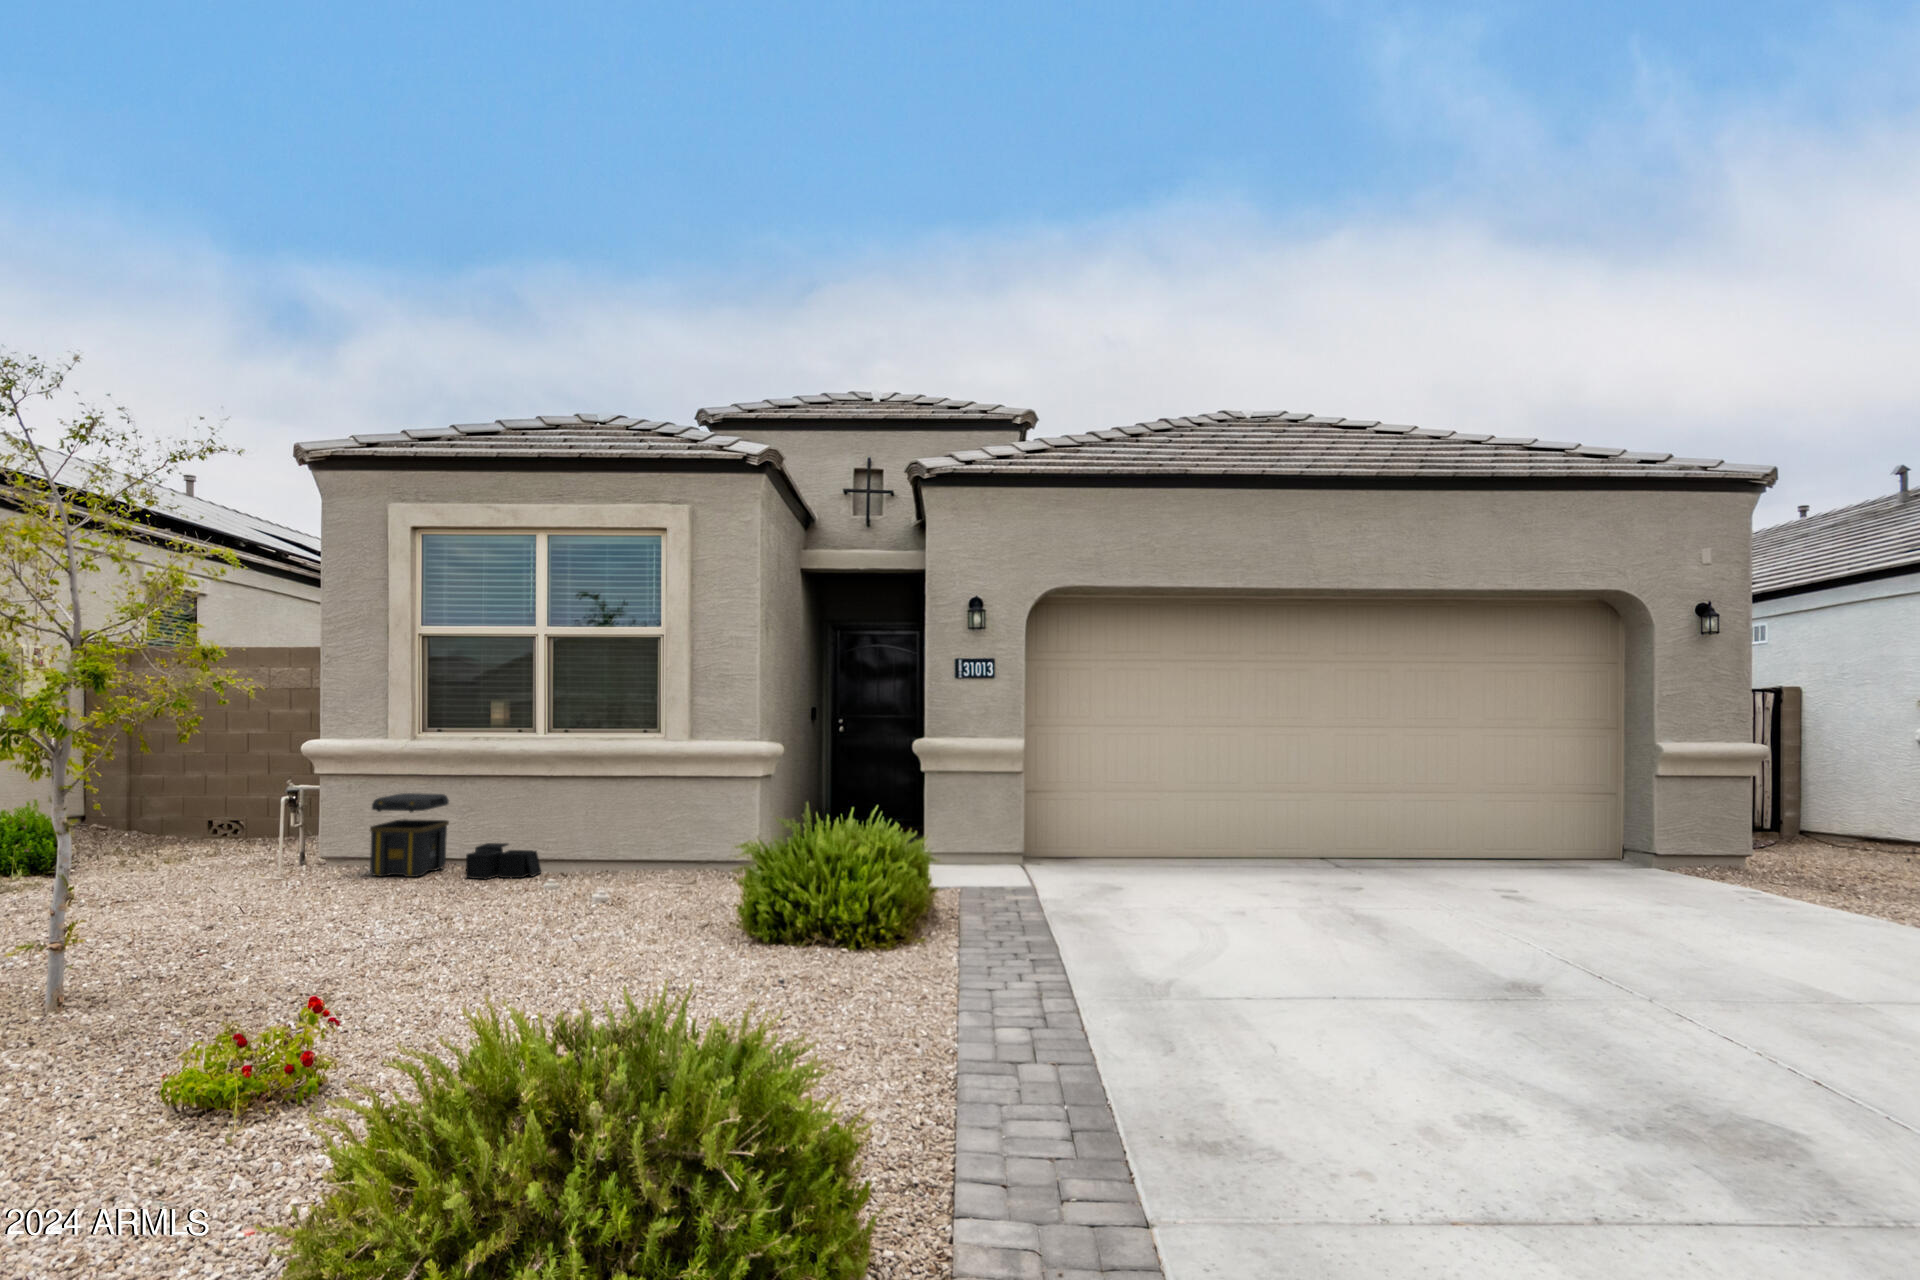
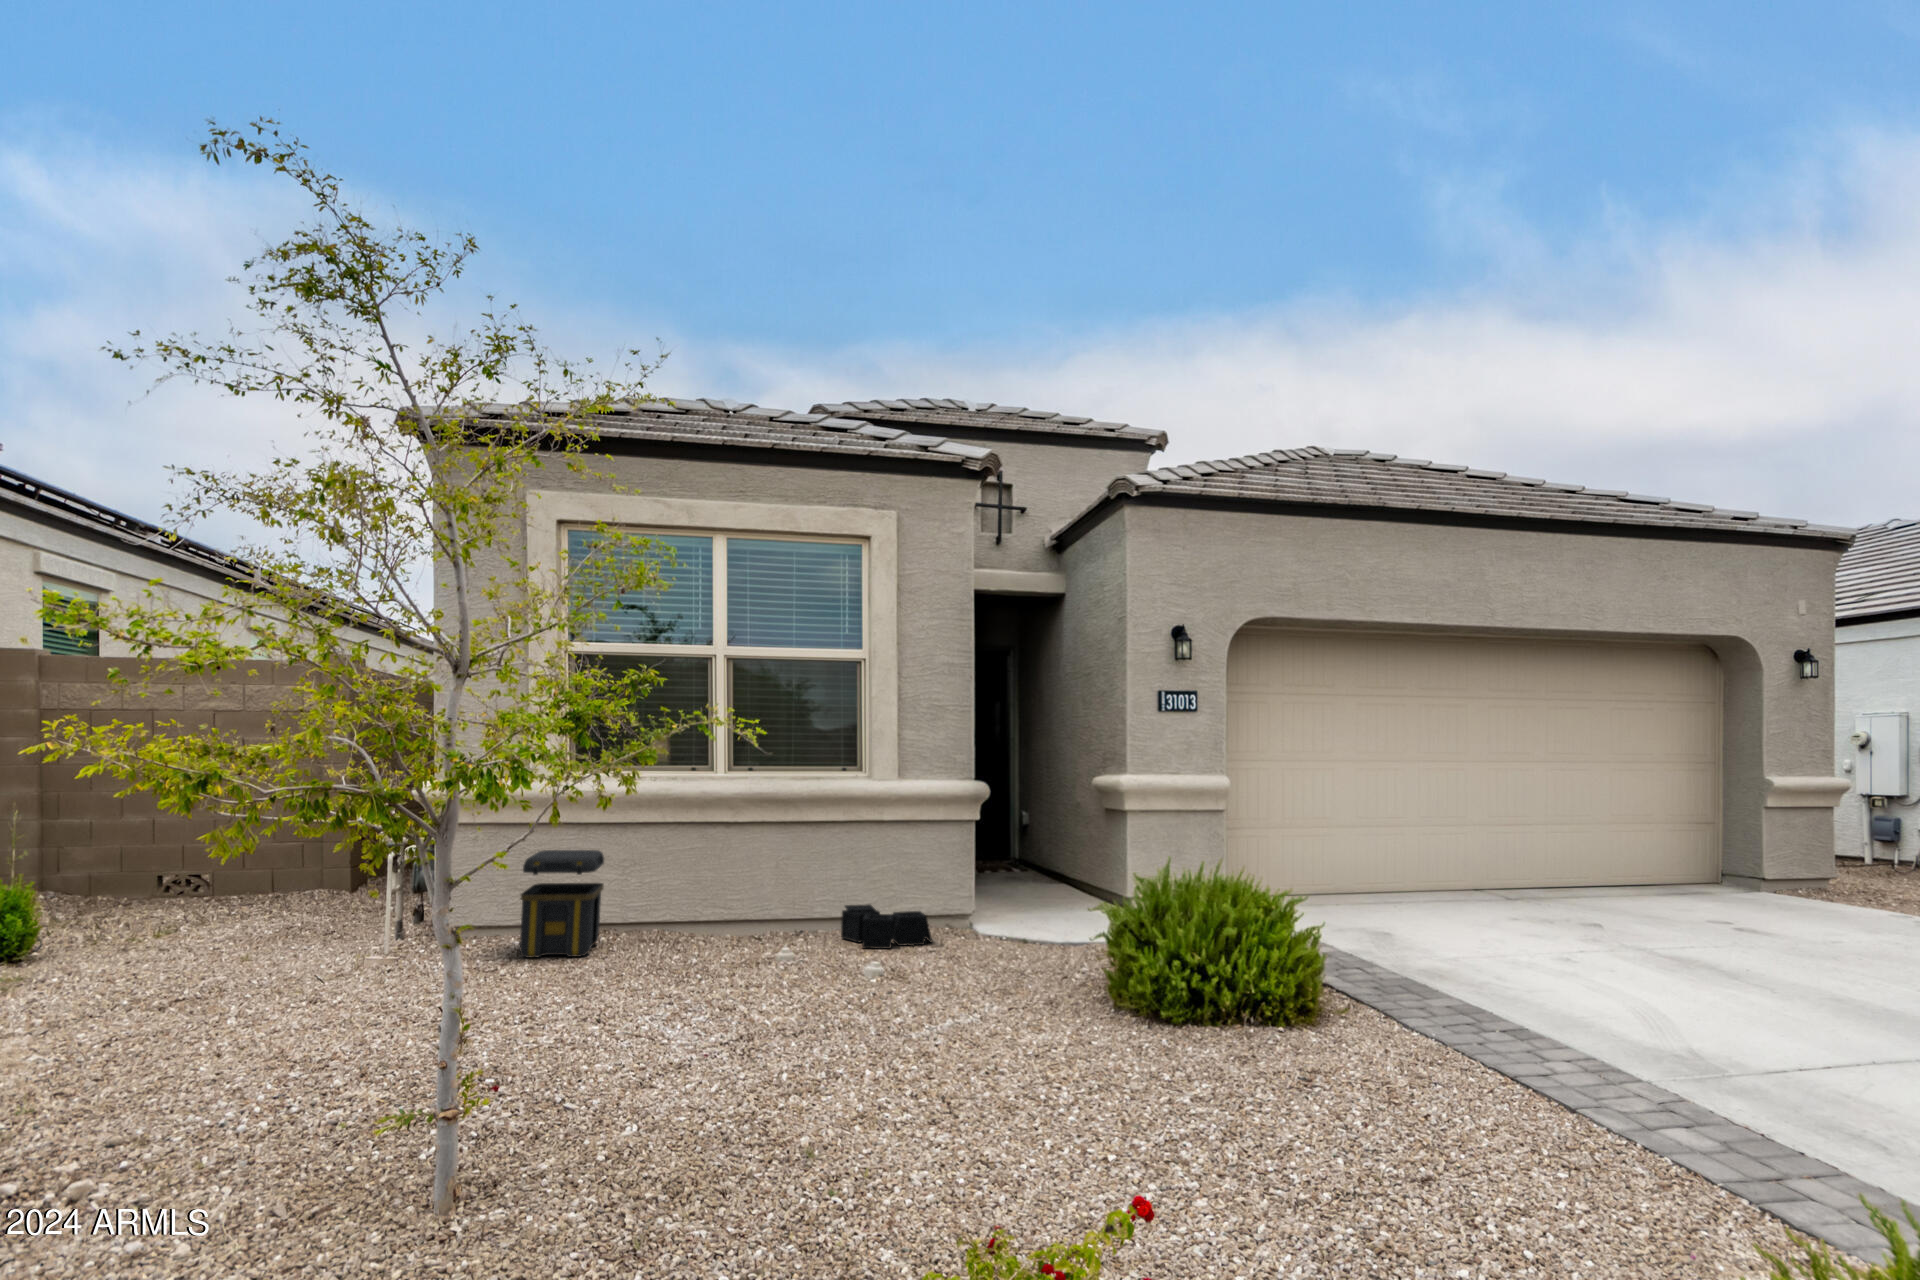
storage bin: present [466,843,541,879] -> present [841,904,932,949]

